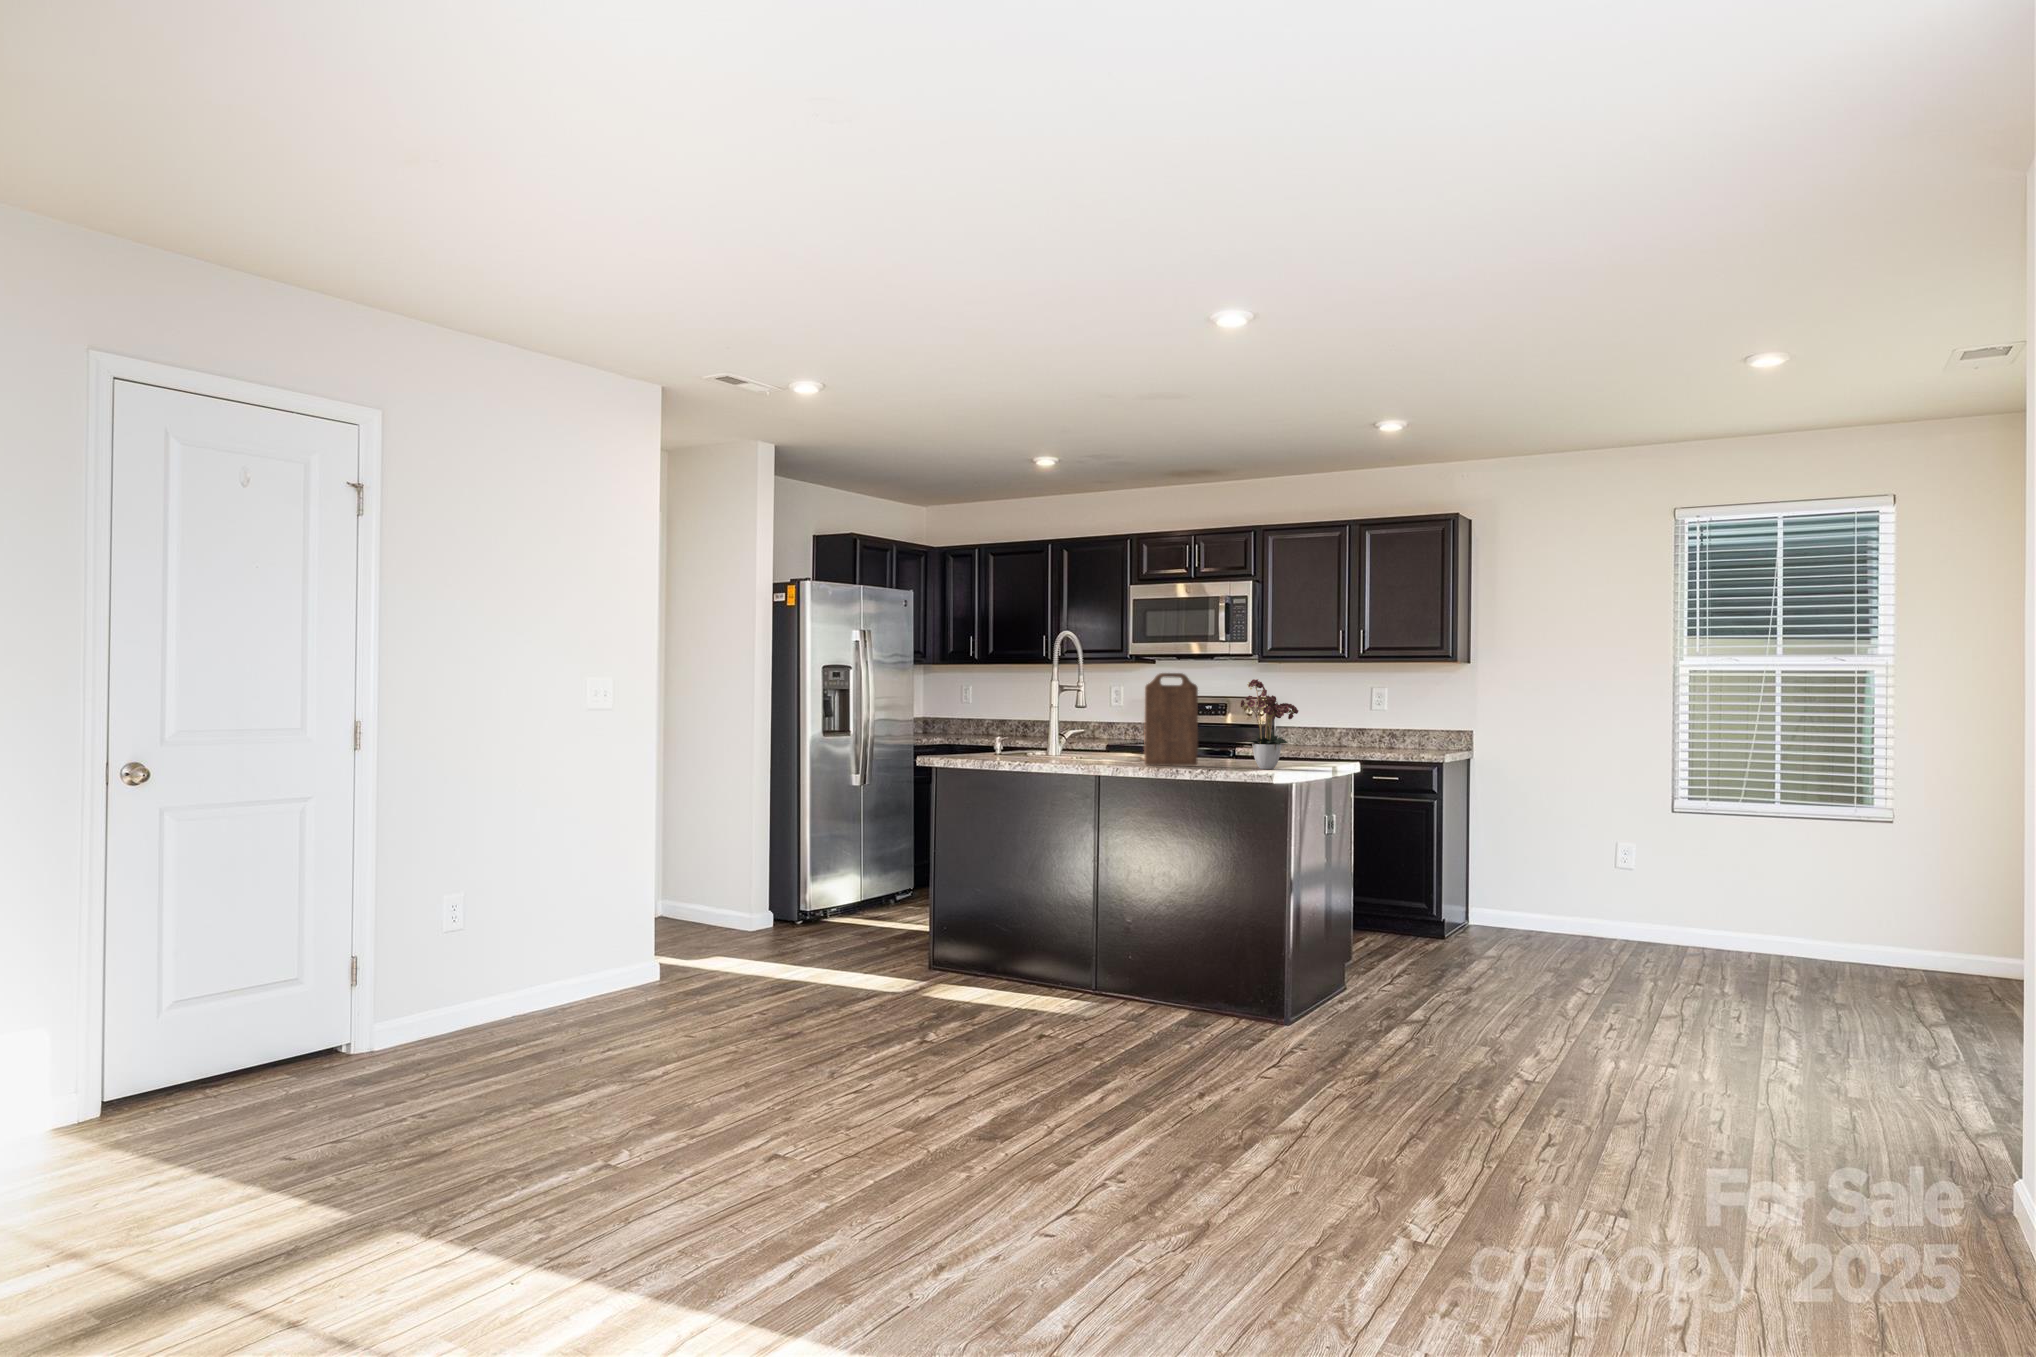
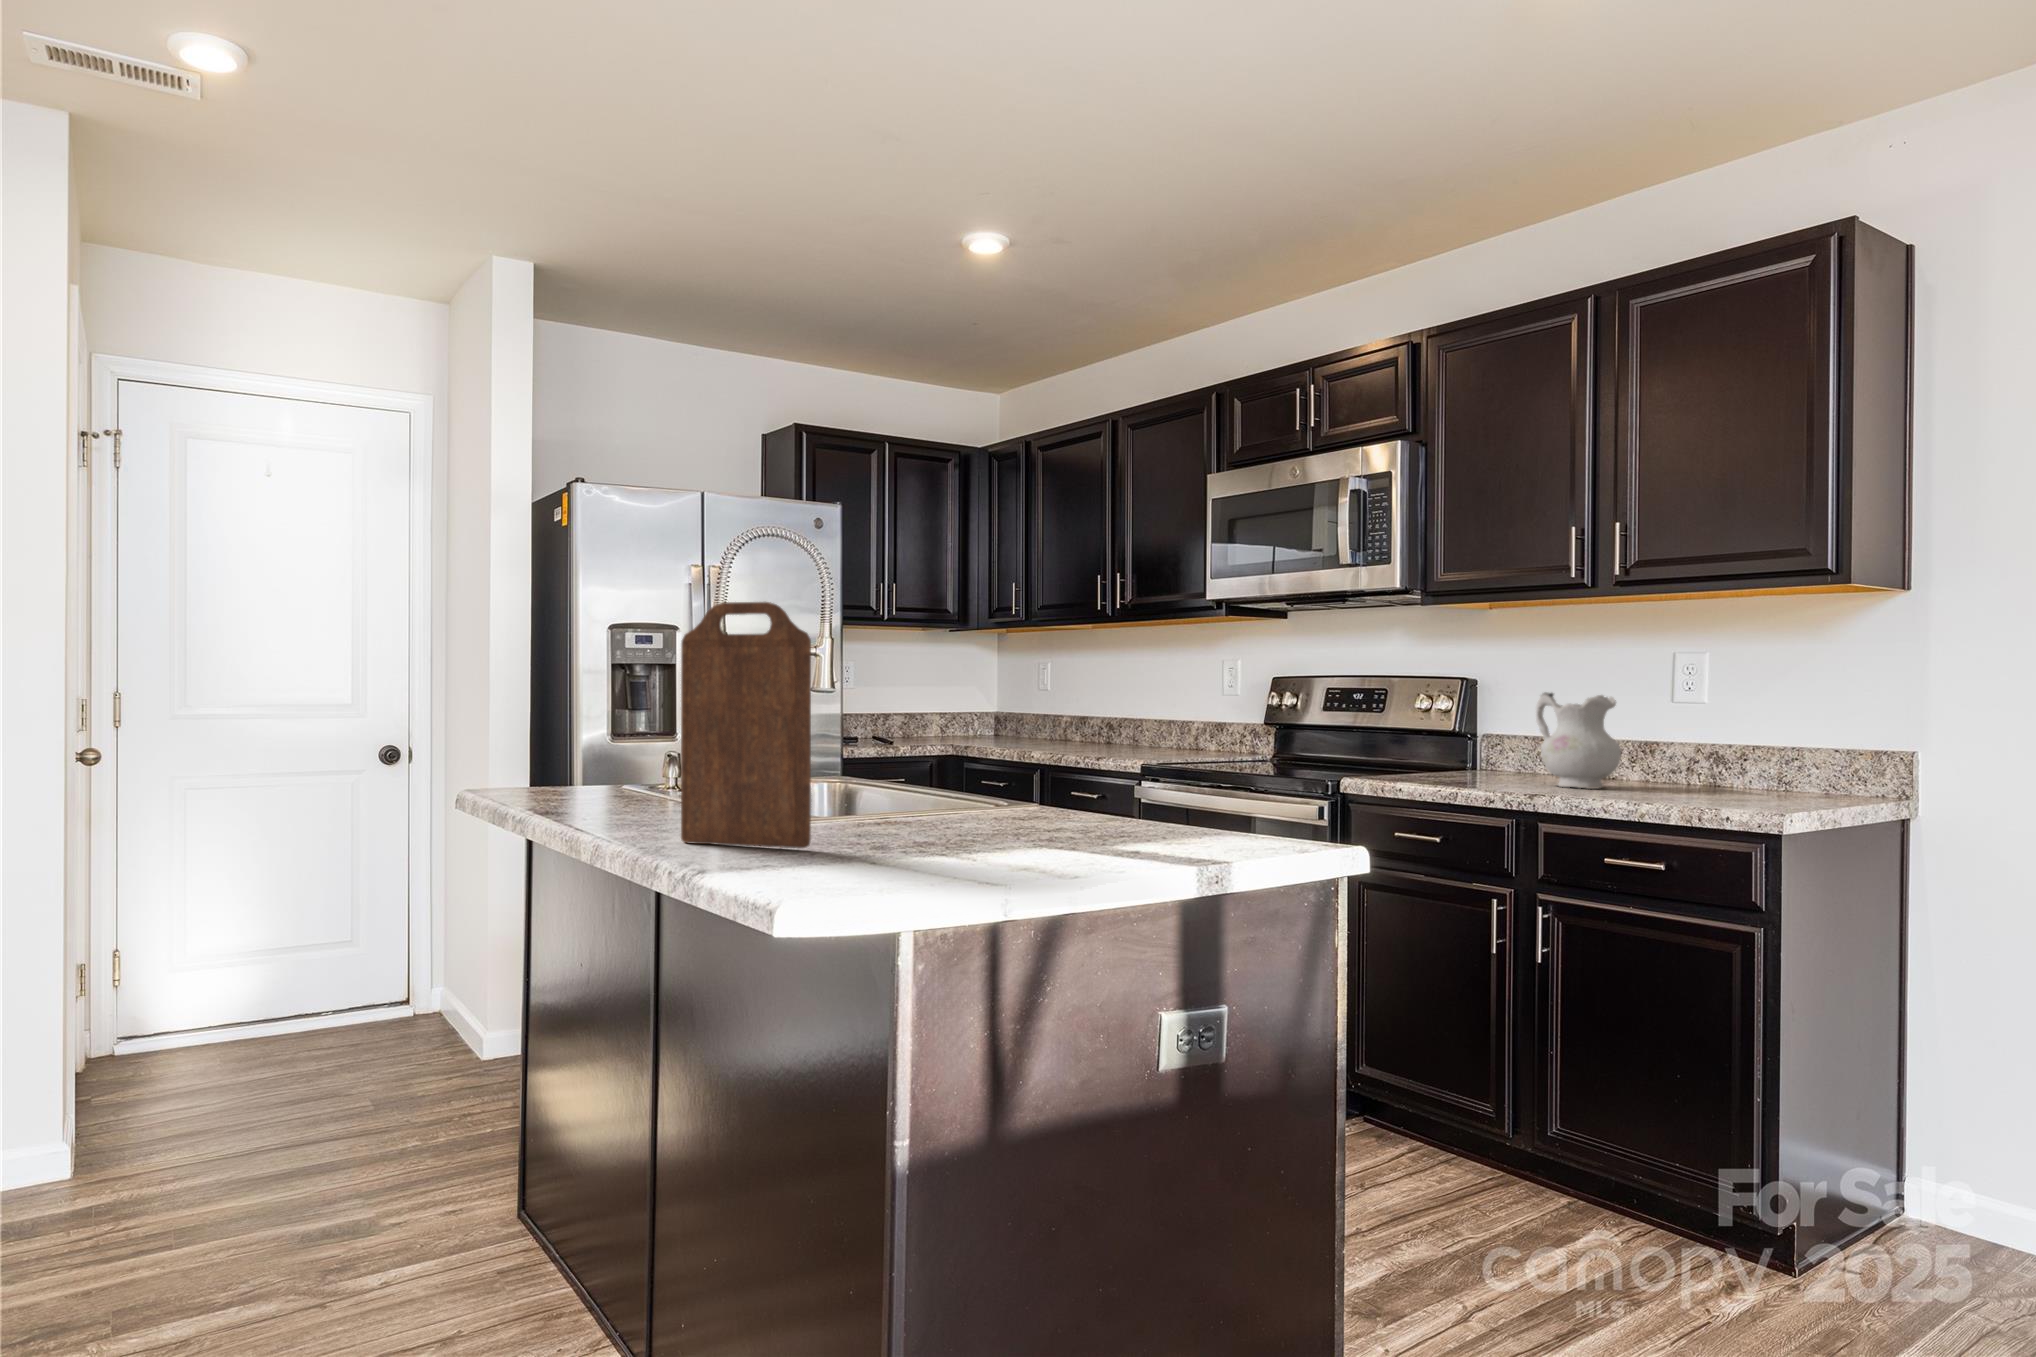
flower arrangement: present [1241,679,1298,769] -> none [866,599,1027,874]
ceramic pitcher: none [1307,706,1347,751] -> present [1536,692,1621,789]

